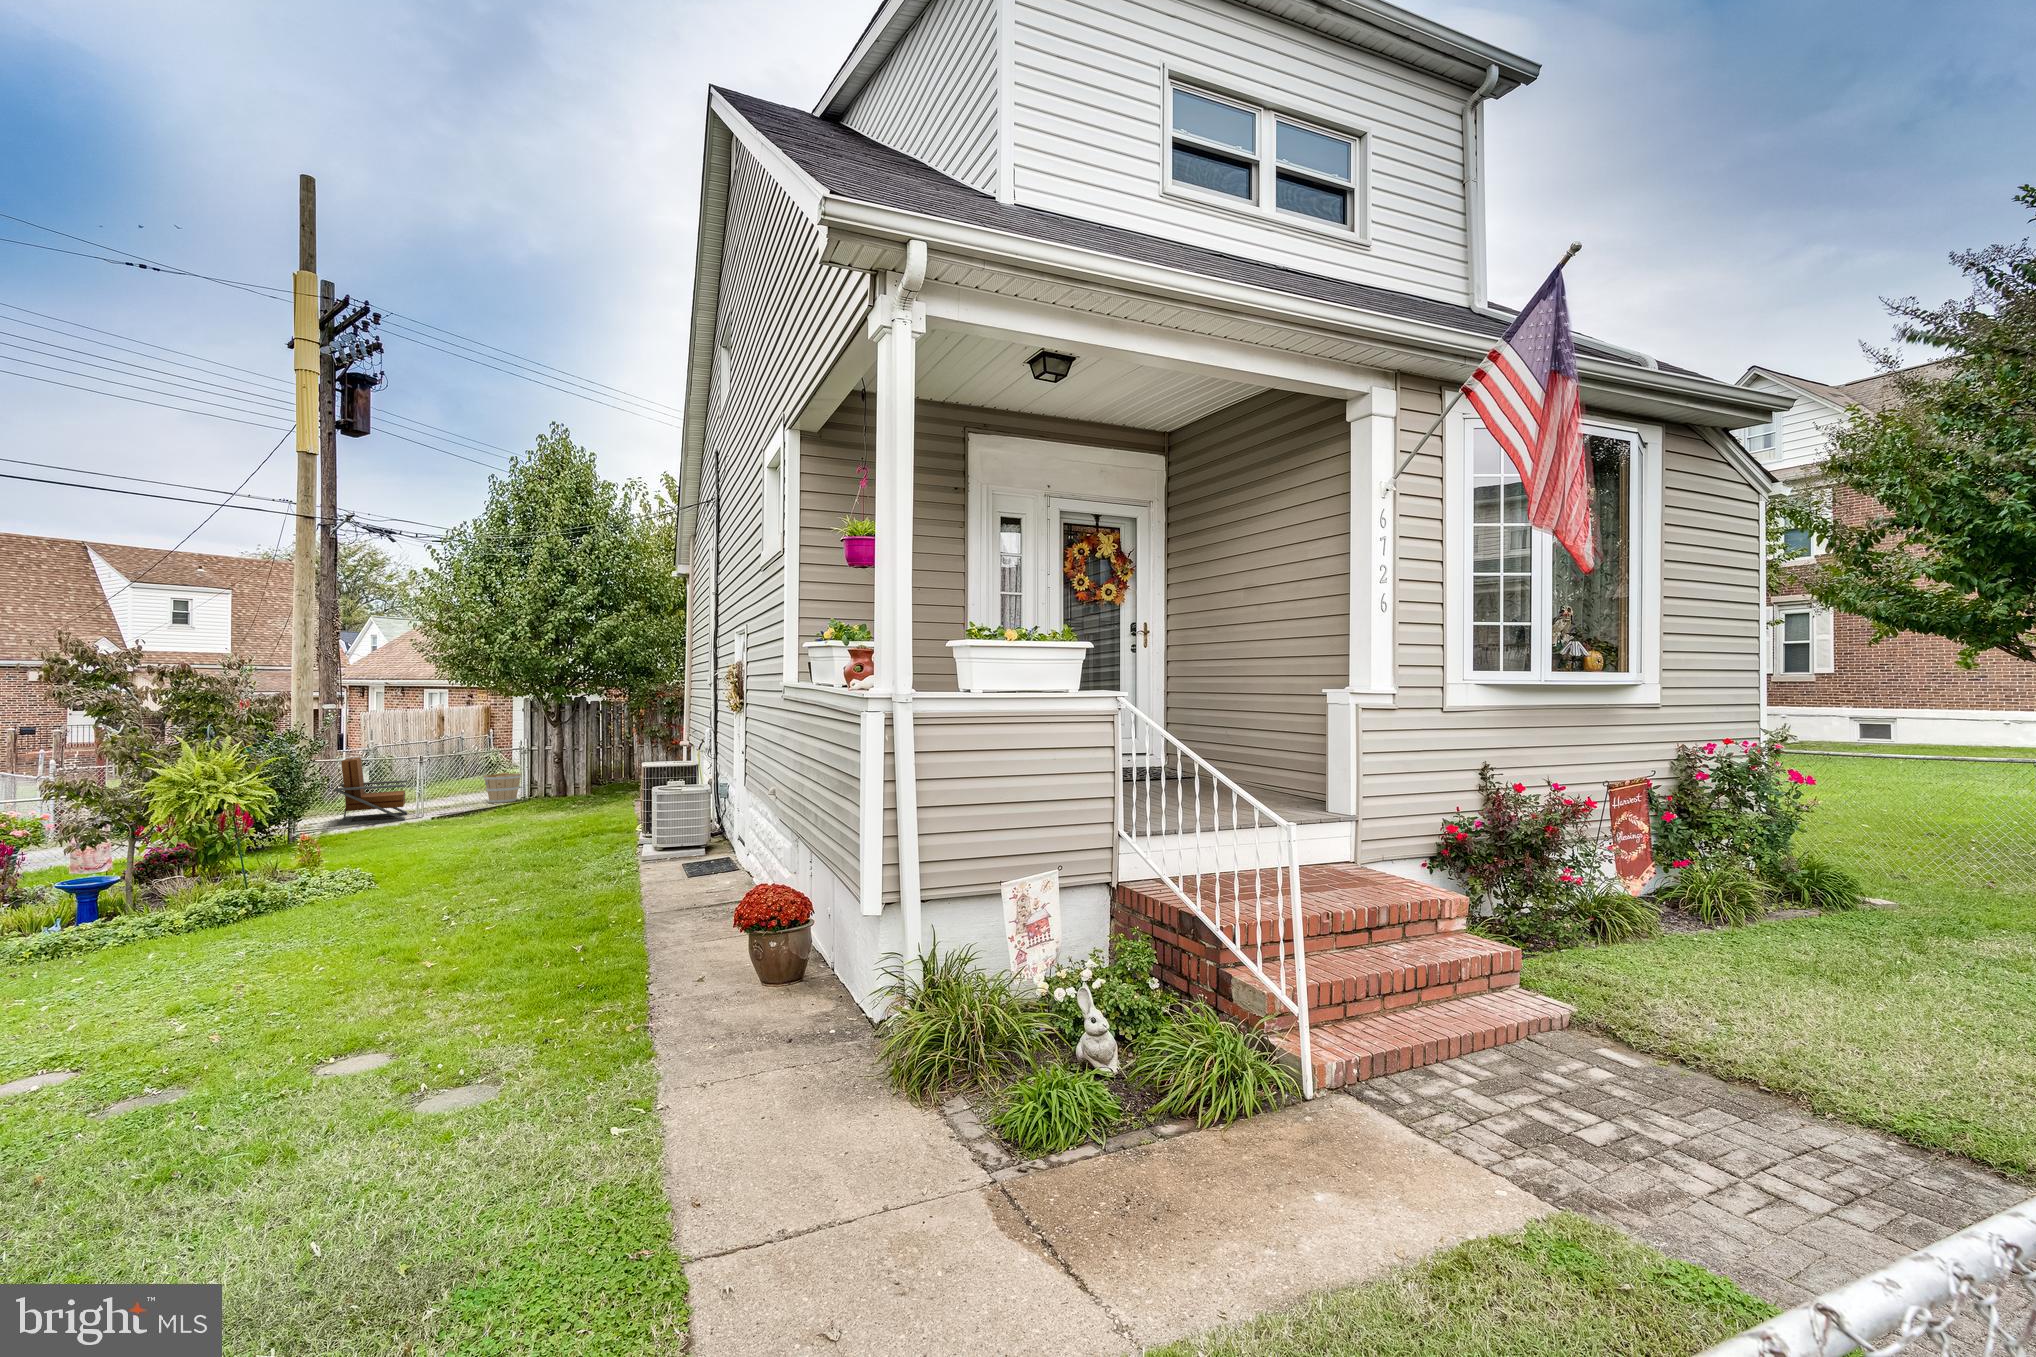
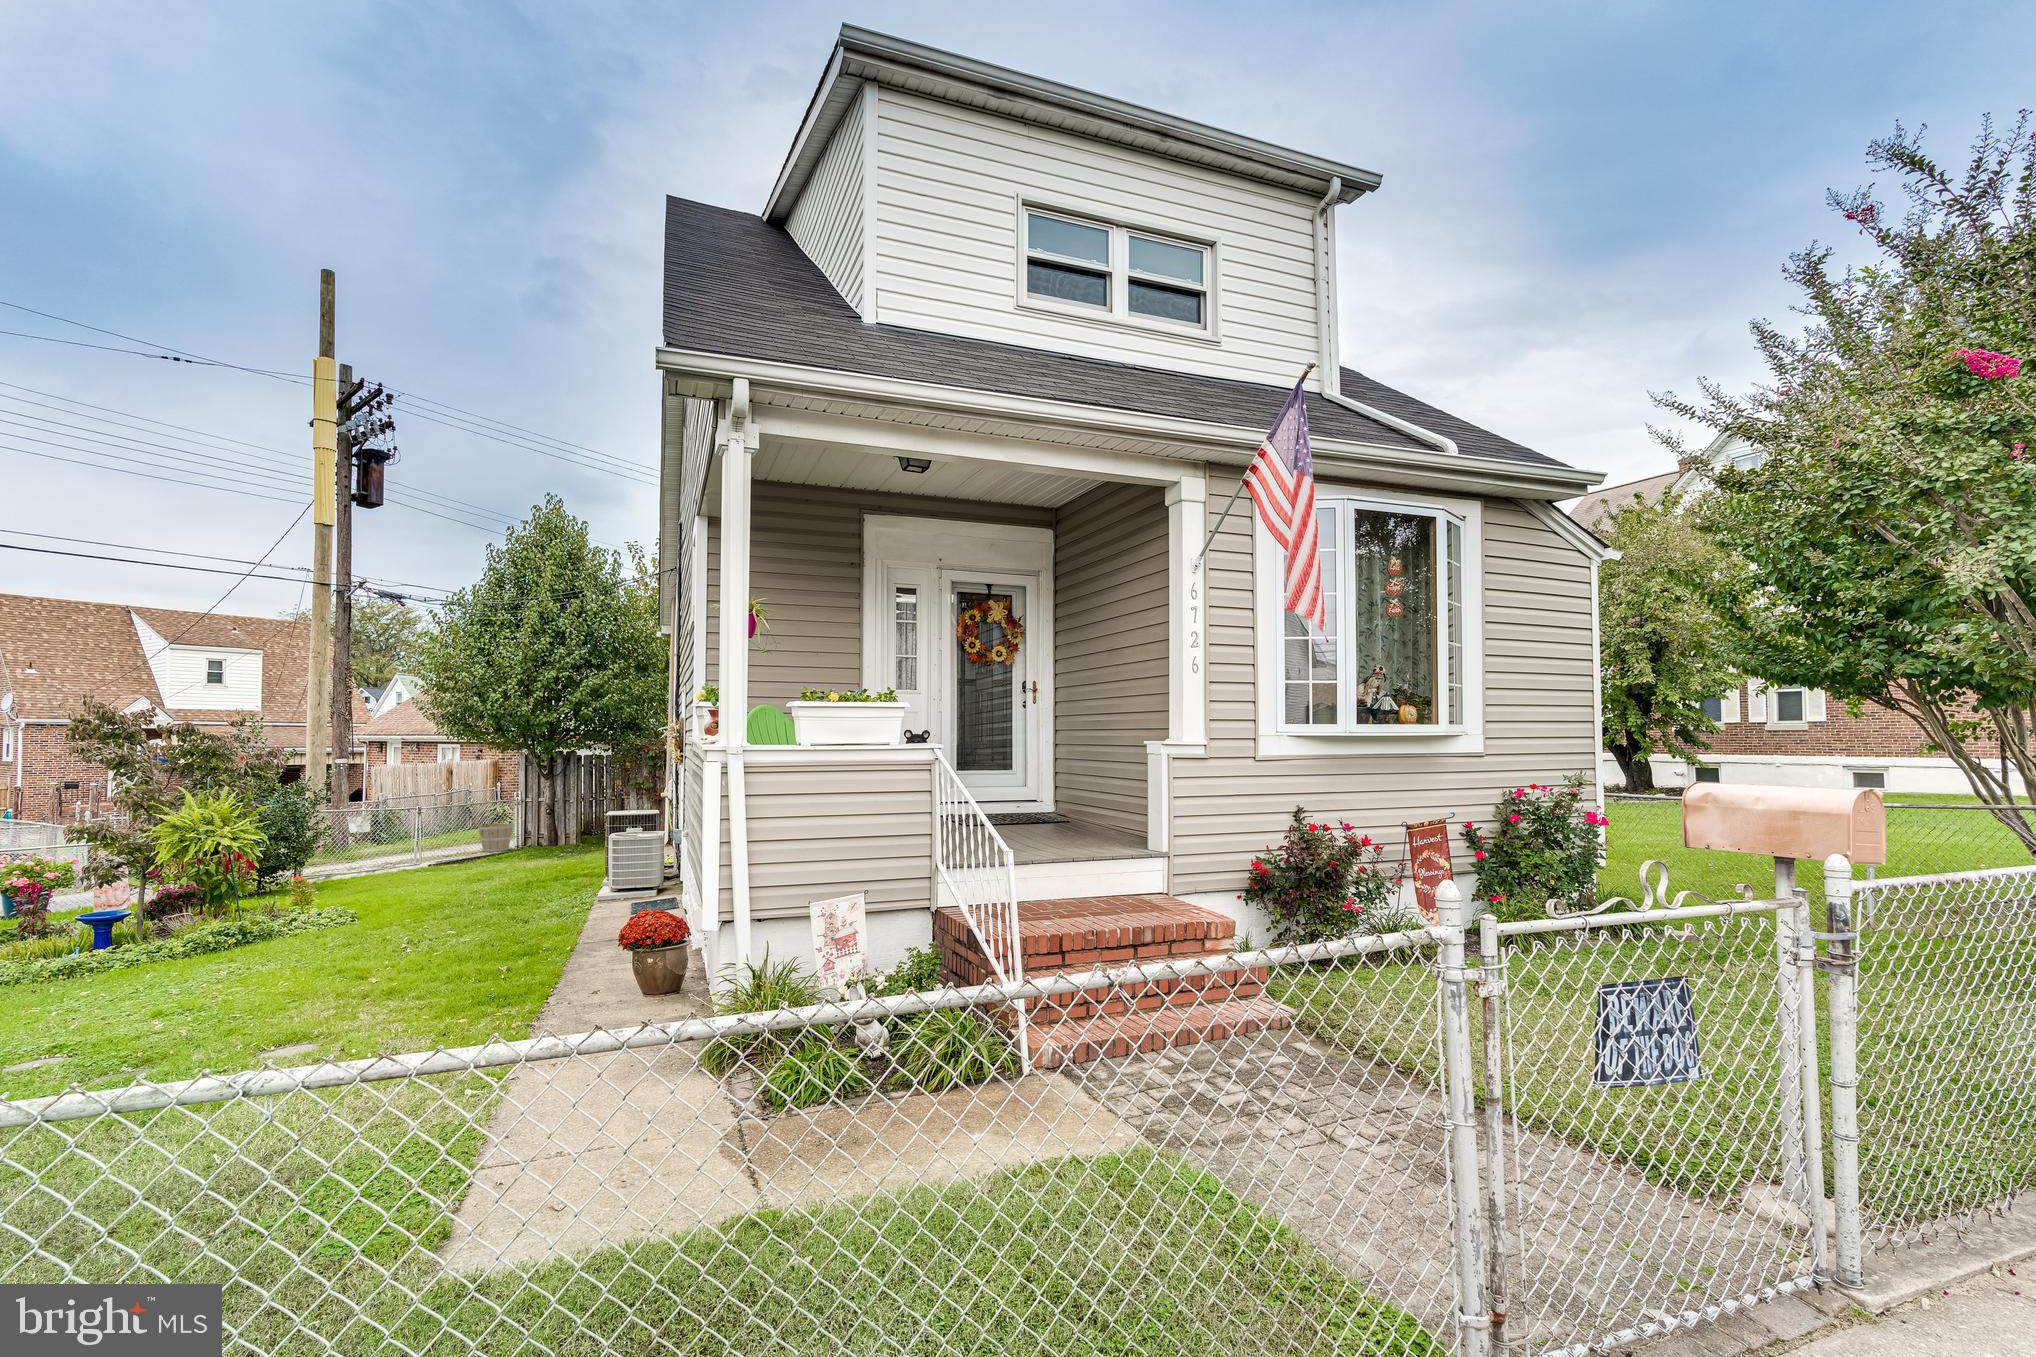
lounge chair: present [334,757,408,825] -> none [335,808,404,872]

